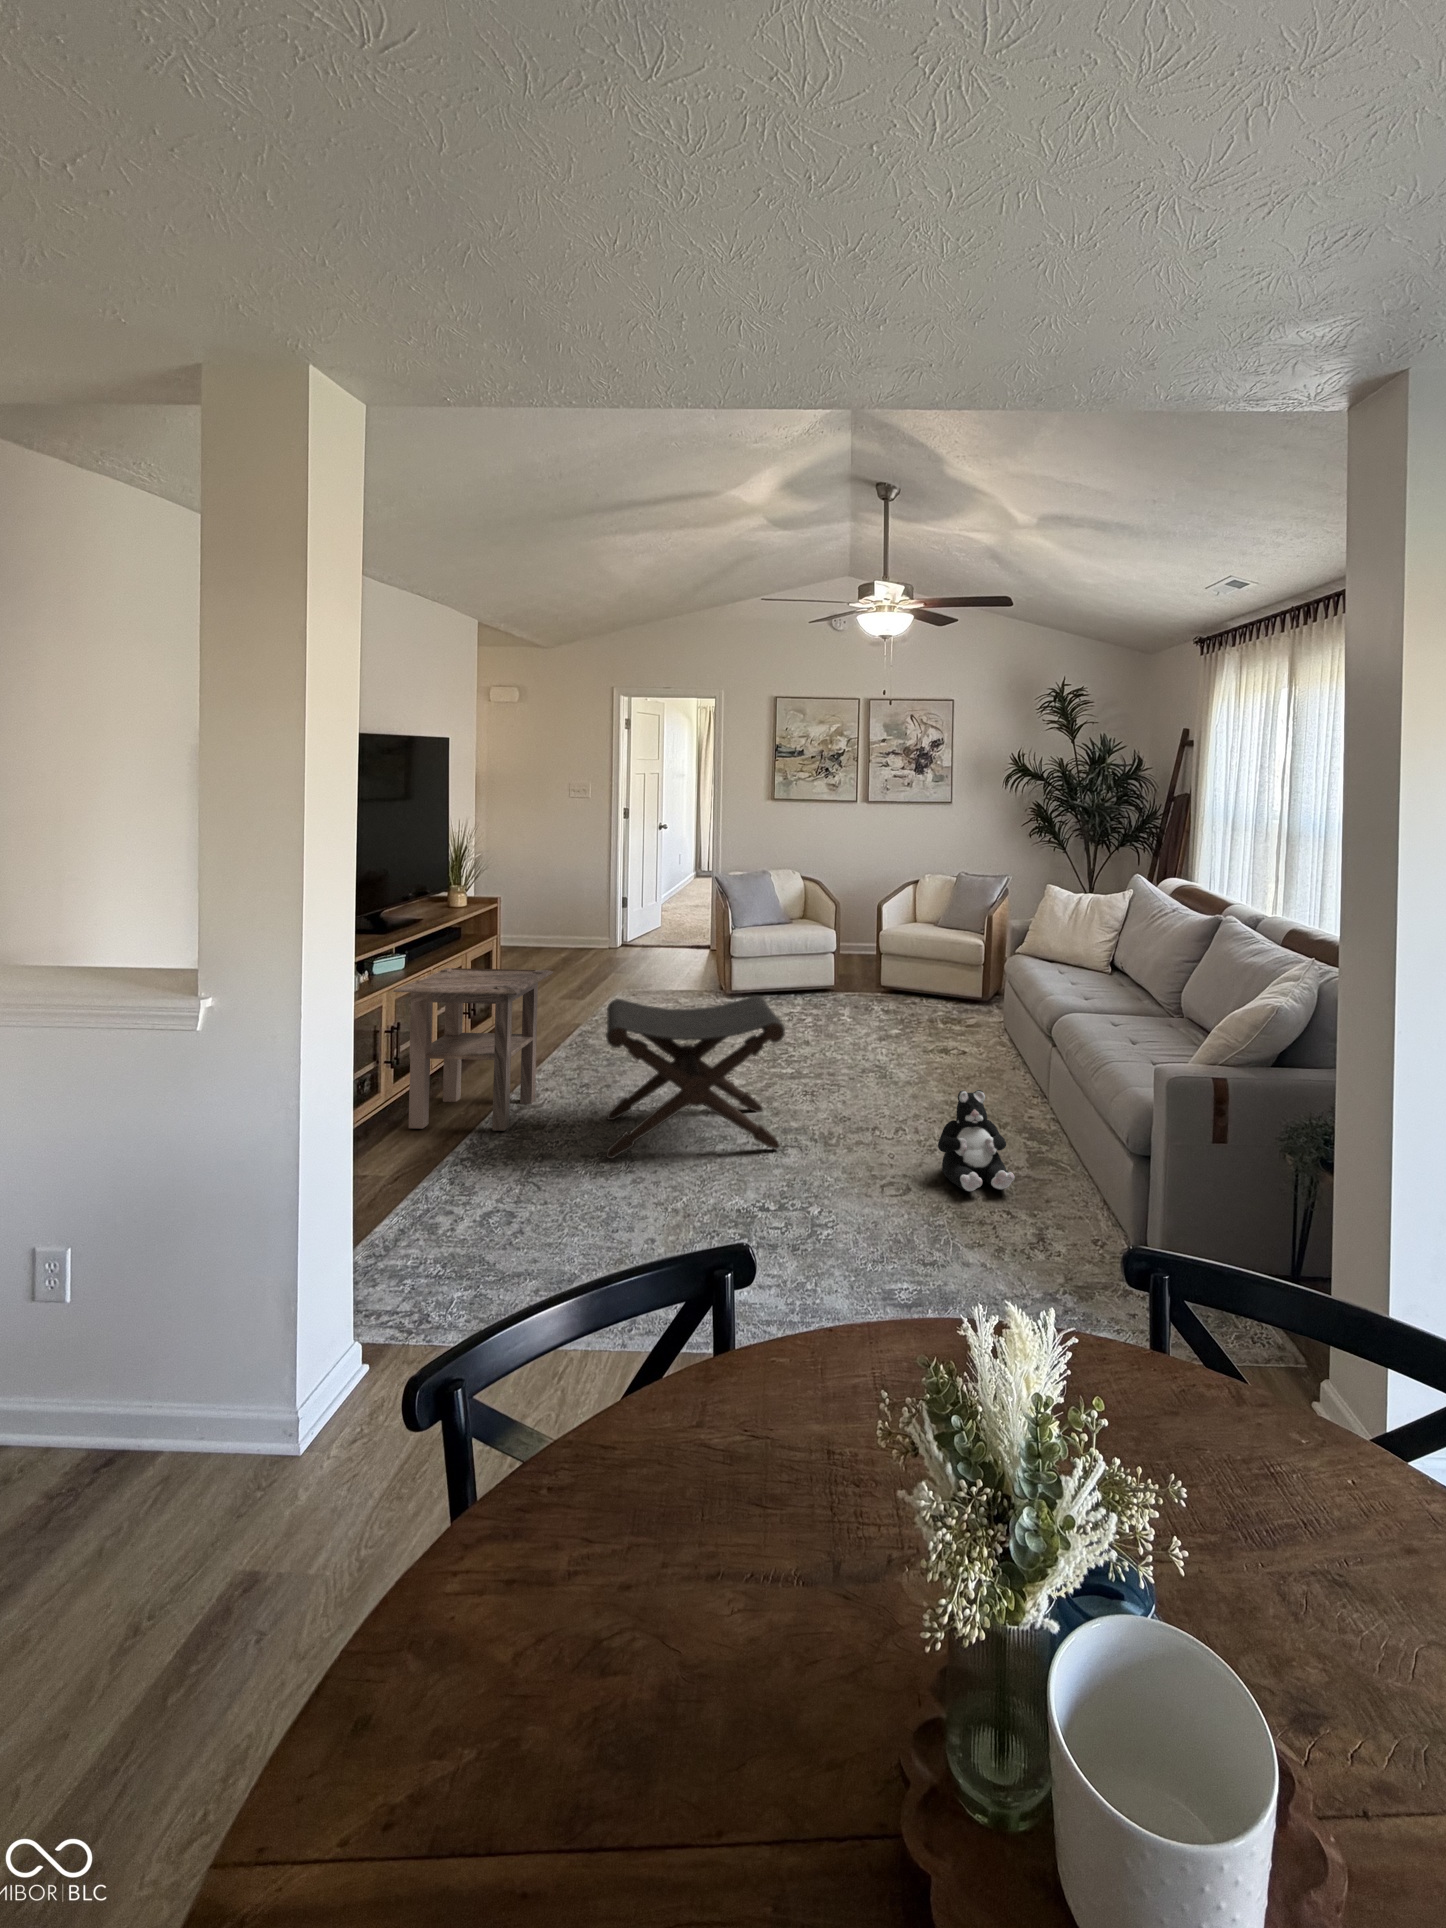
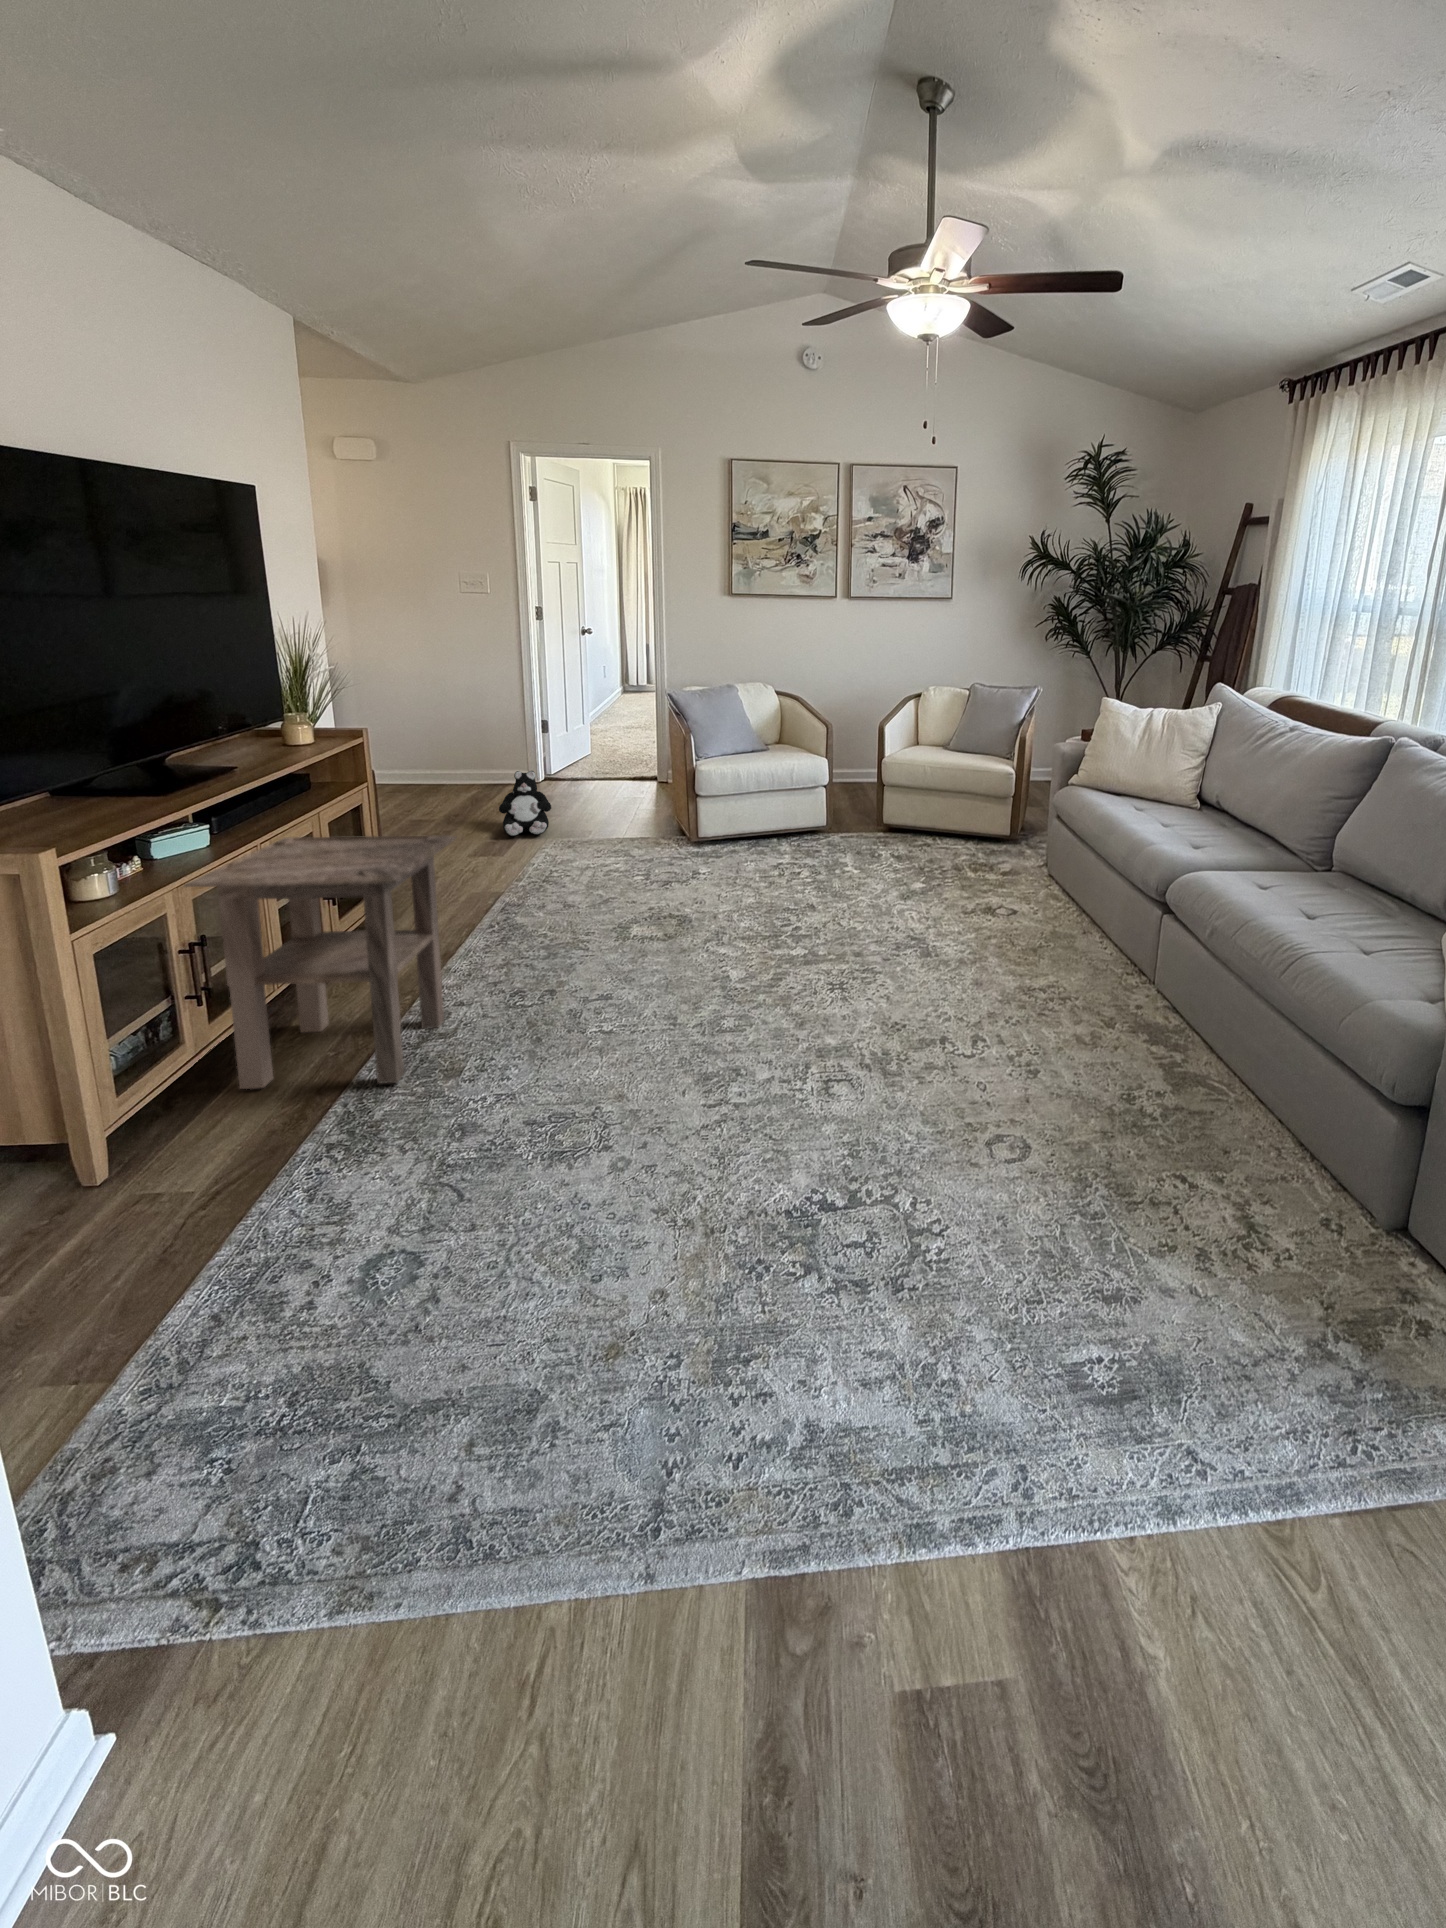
footstool: present [606,996,785,1159] -> none [545,862,829,1128]
plush toy: present [938,1090,1015,1191] -> present [499,771,551,836]

